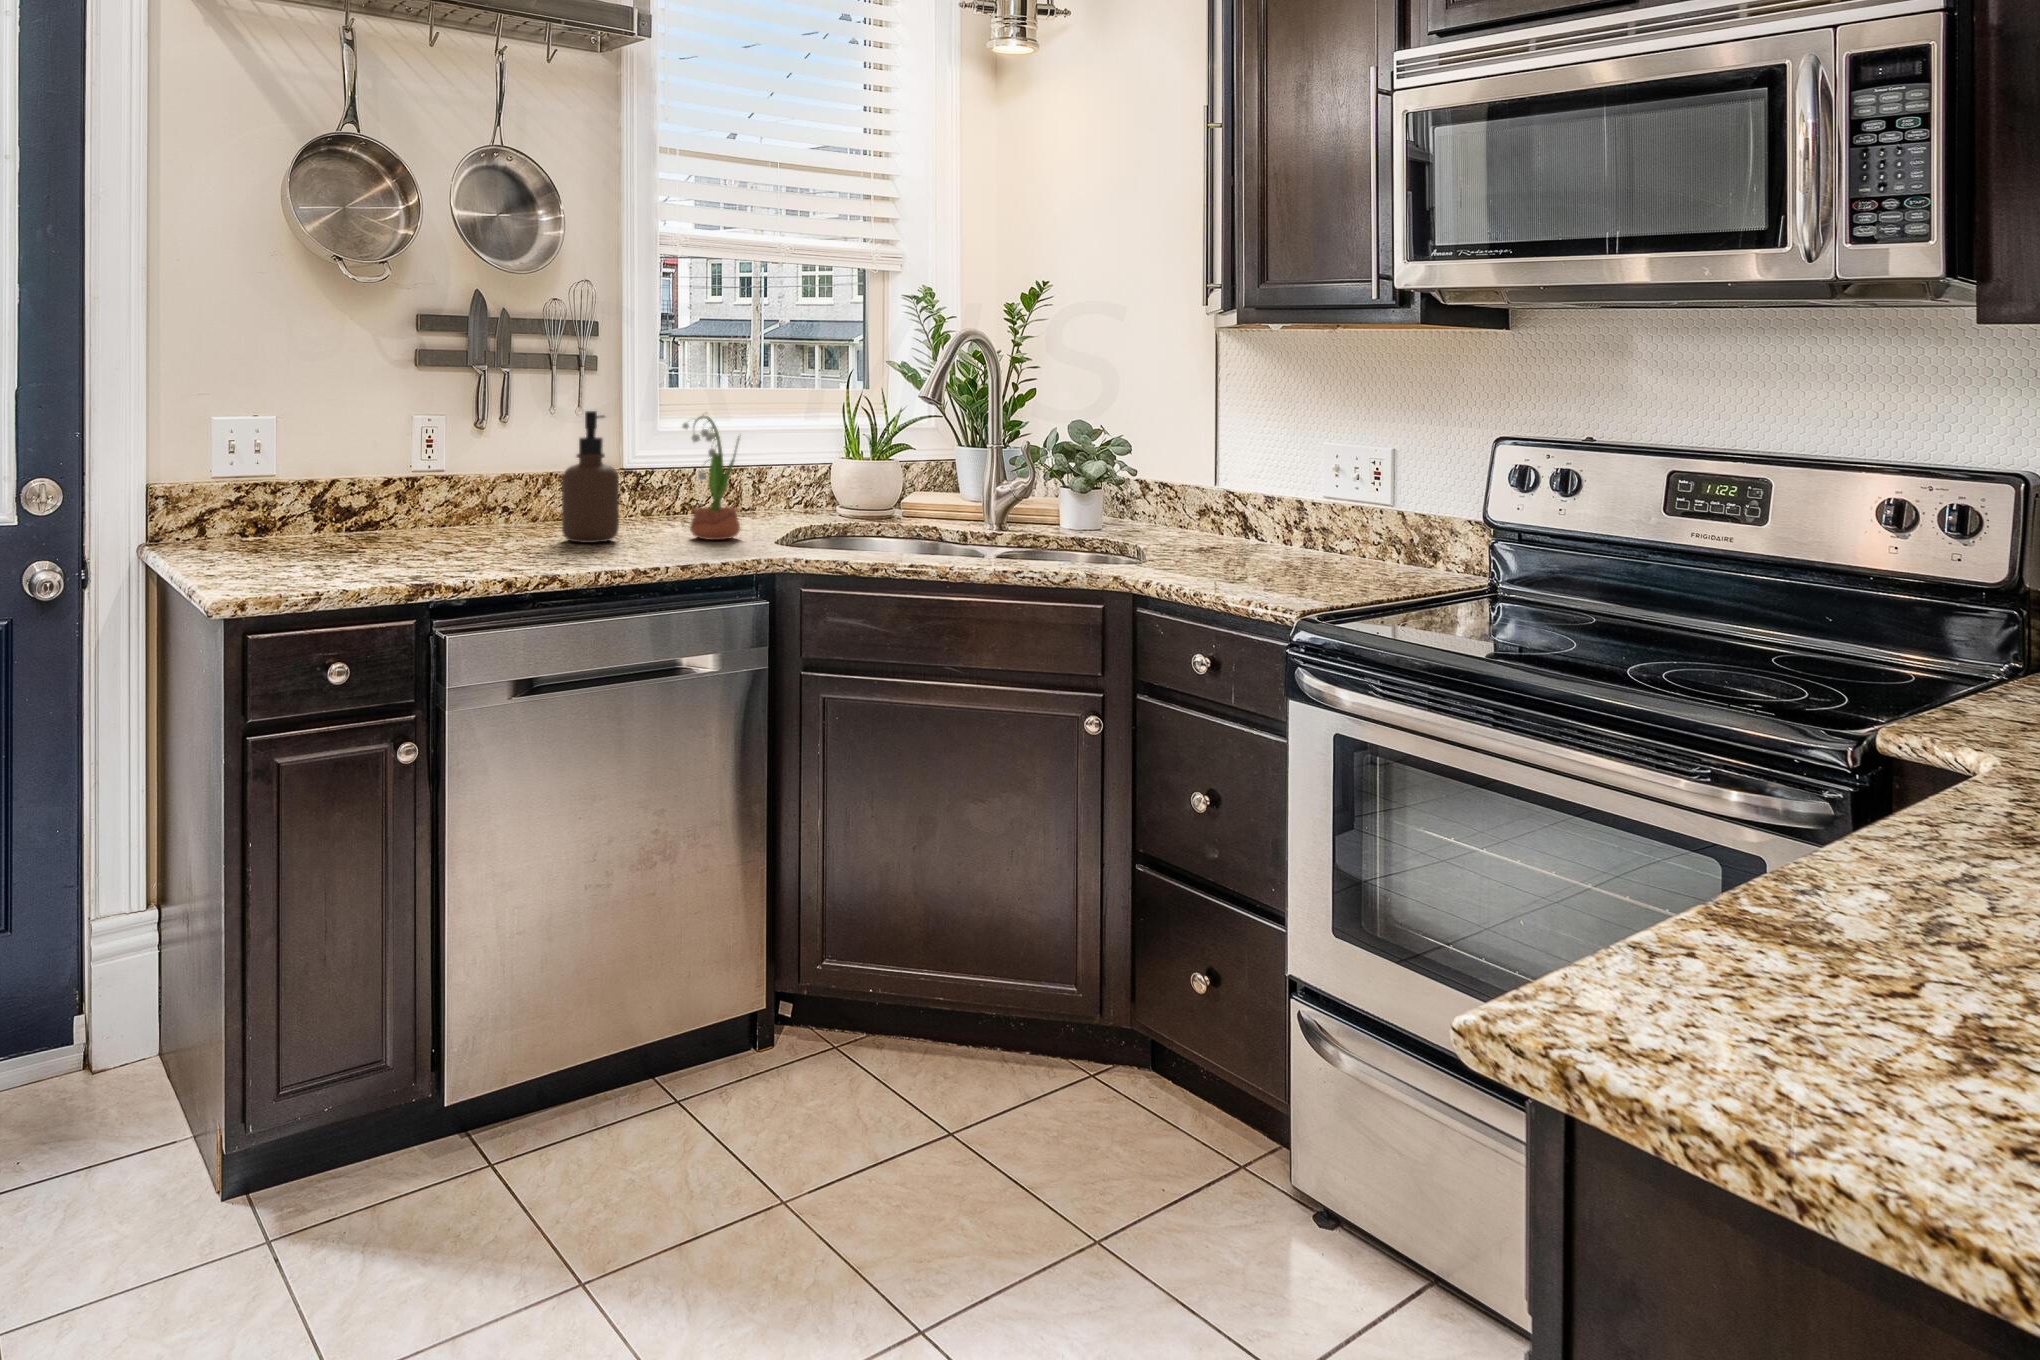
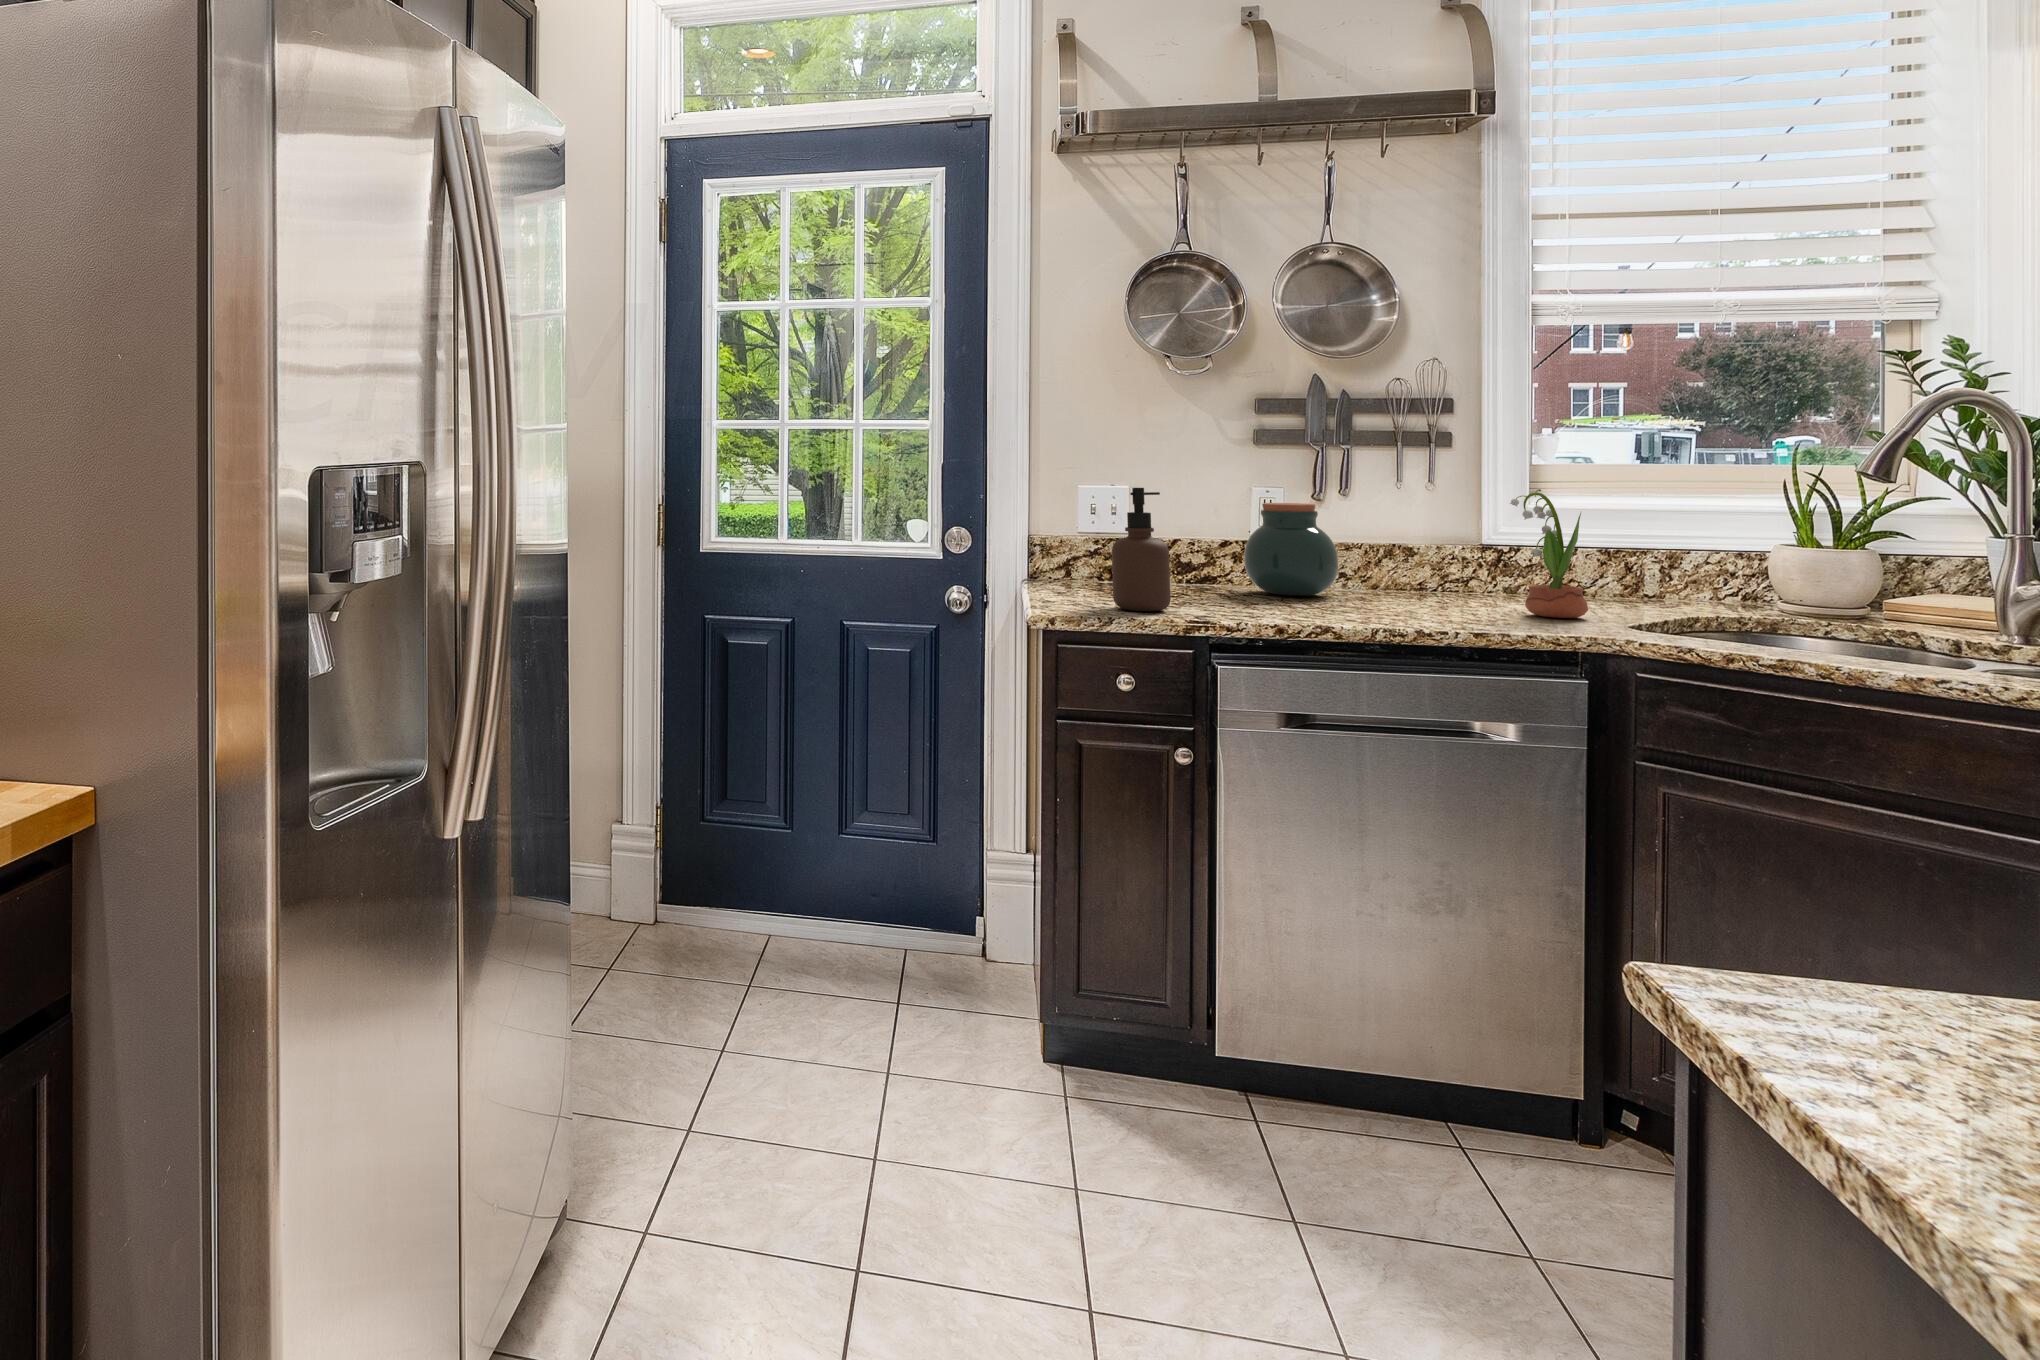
soap dispenser: present [562,411,619,543] -> present [1112,488,1171,611]
jar: none [418,432,516,538] -> present [1244,503,1338,596]

